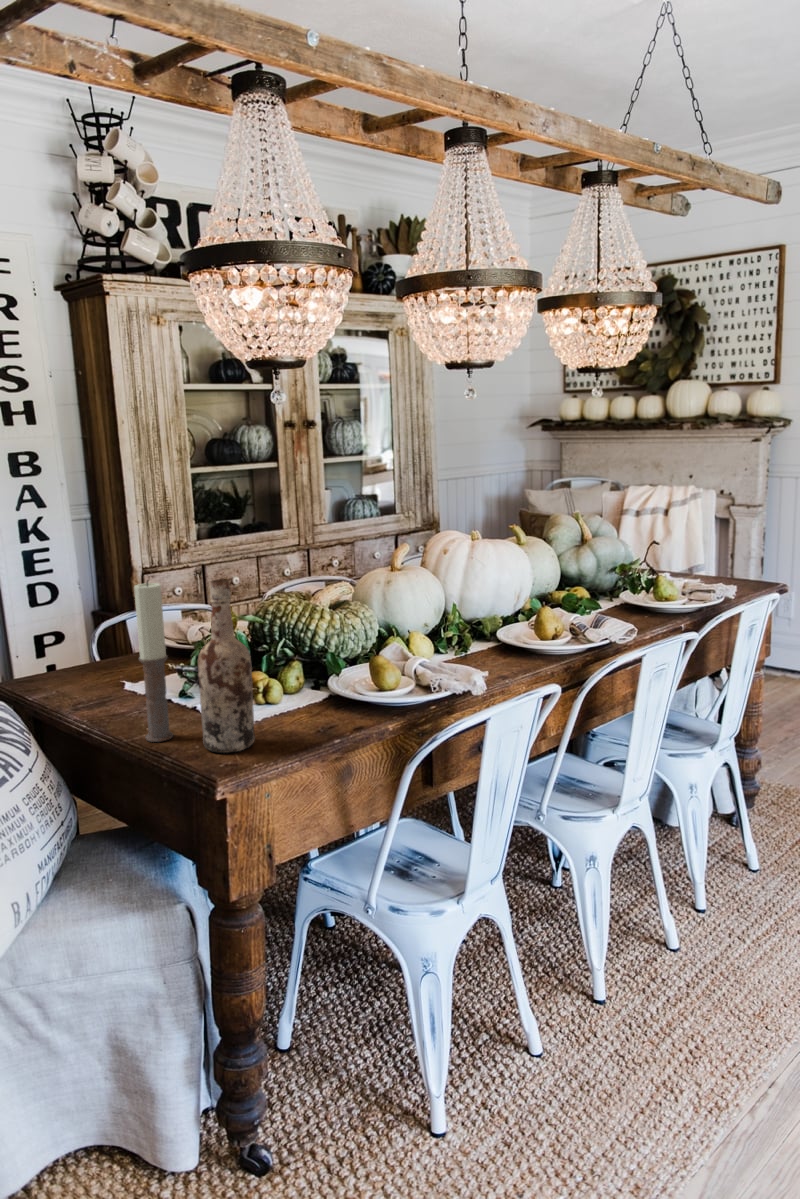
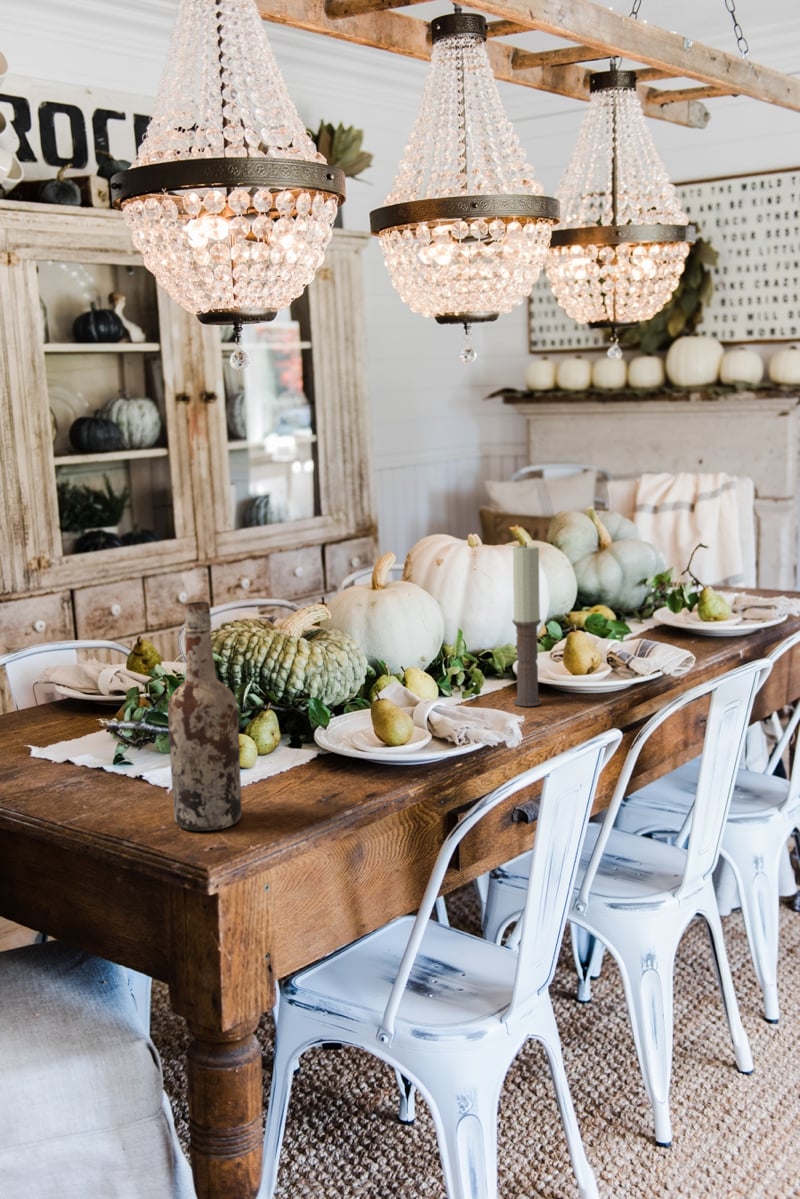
candle: present [134,581,173,742] -> present [513,542,541,706]

